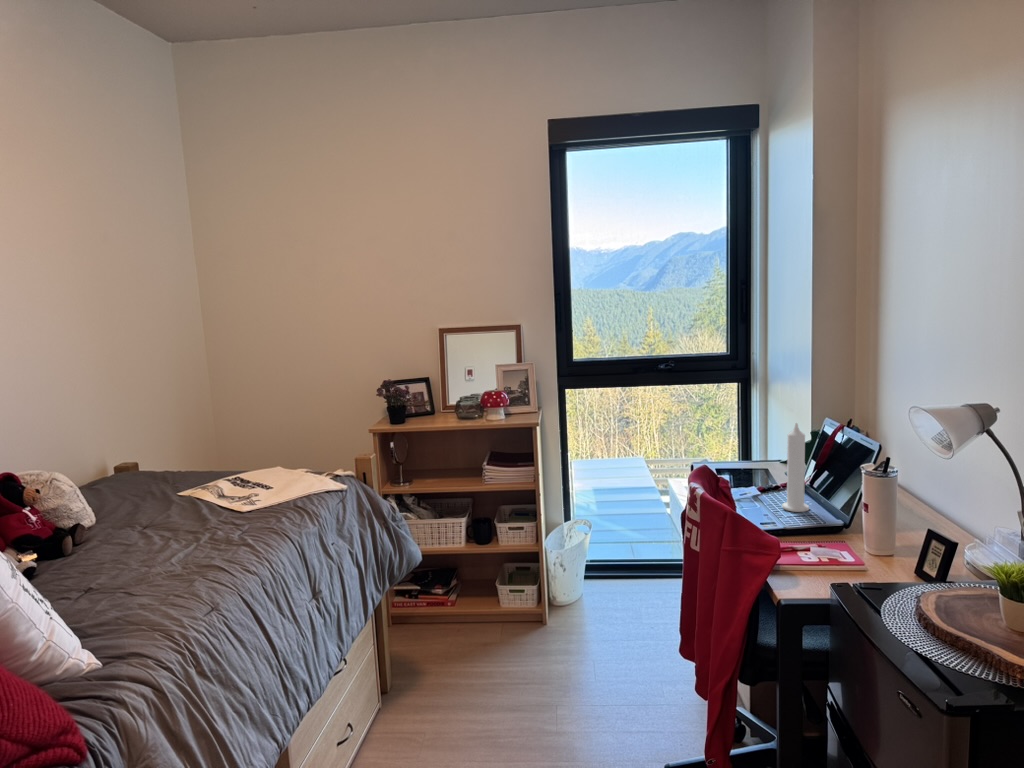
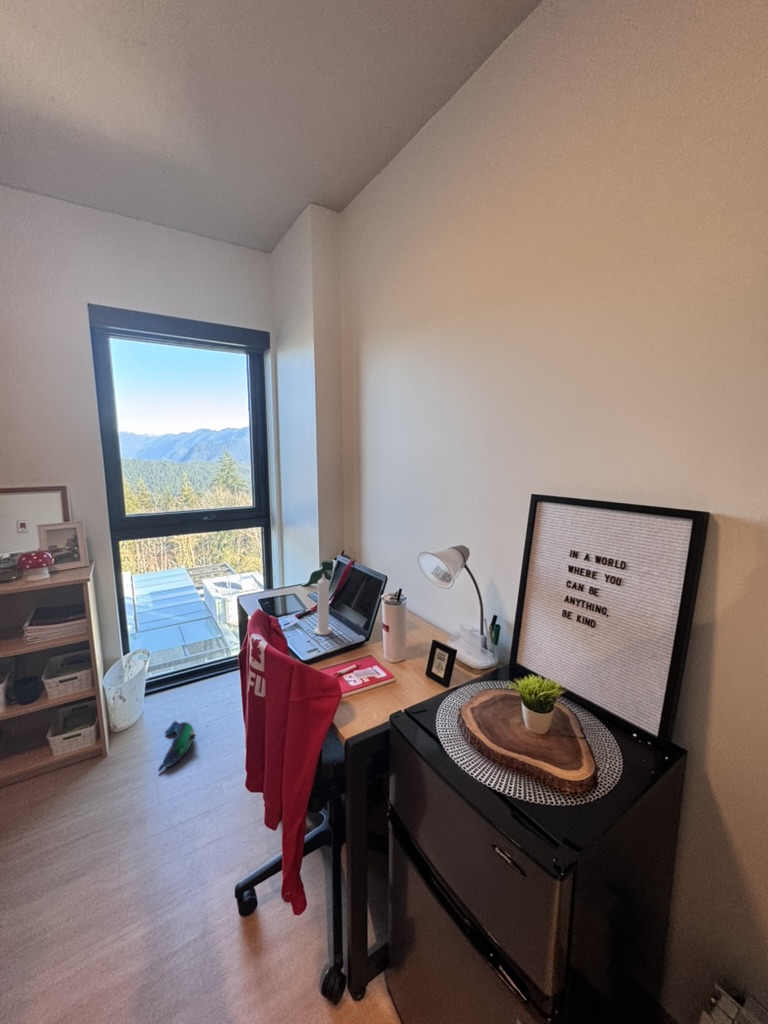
plush toy: none [592,610,635,654] -> present [158,721,195,771]

